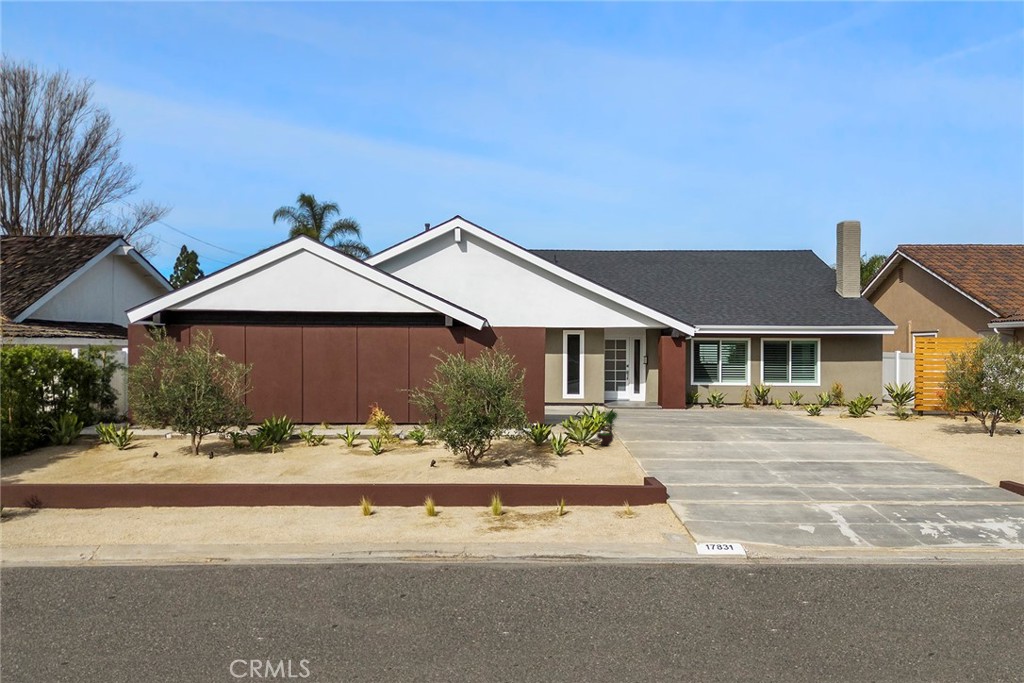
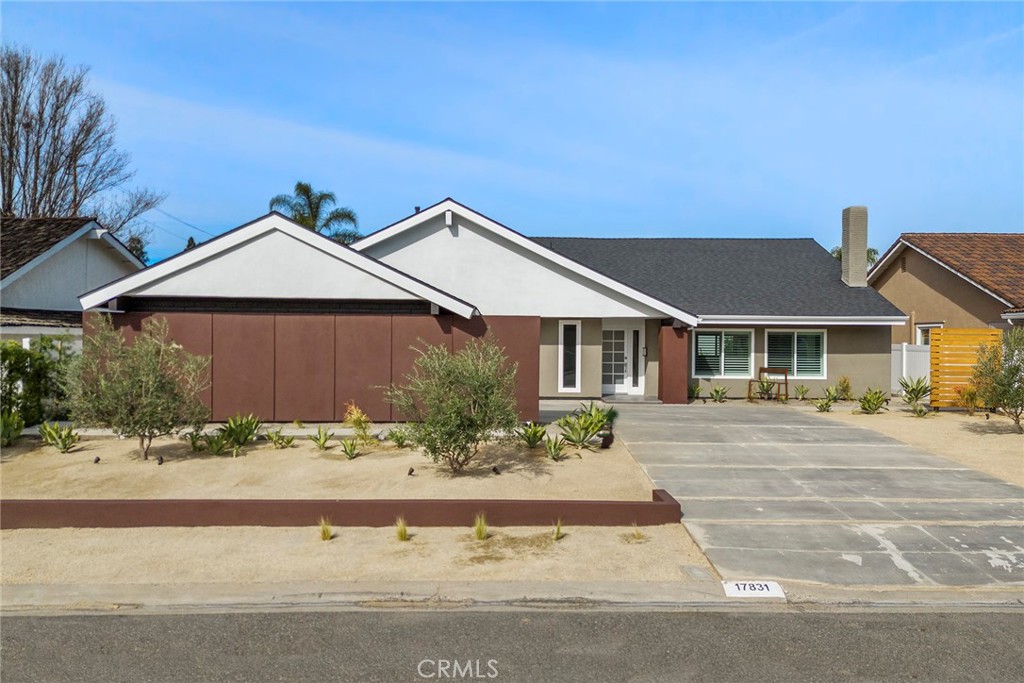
bench: none [743,374,781,406] -> present [748,367,789,401]

